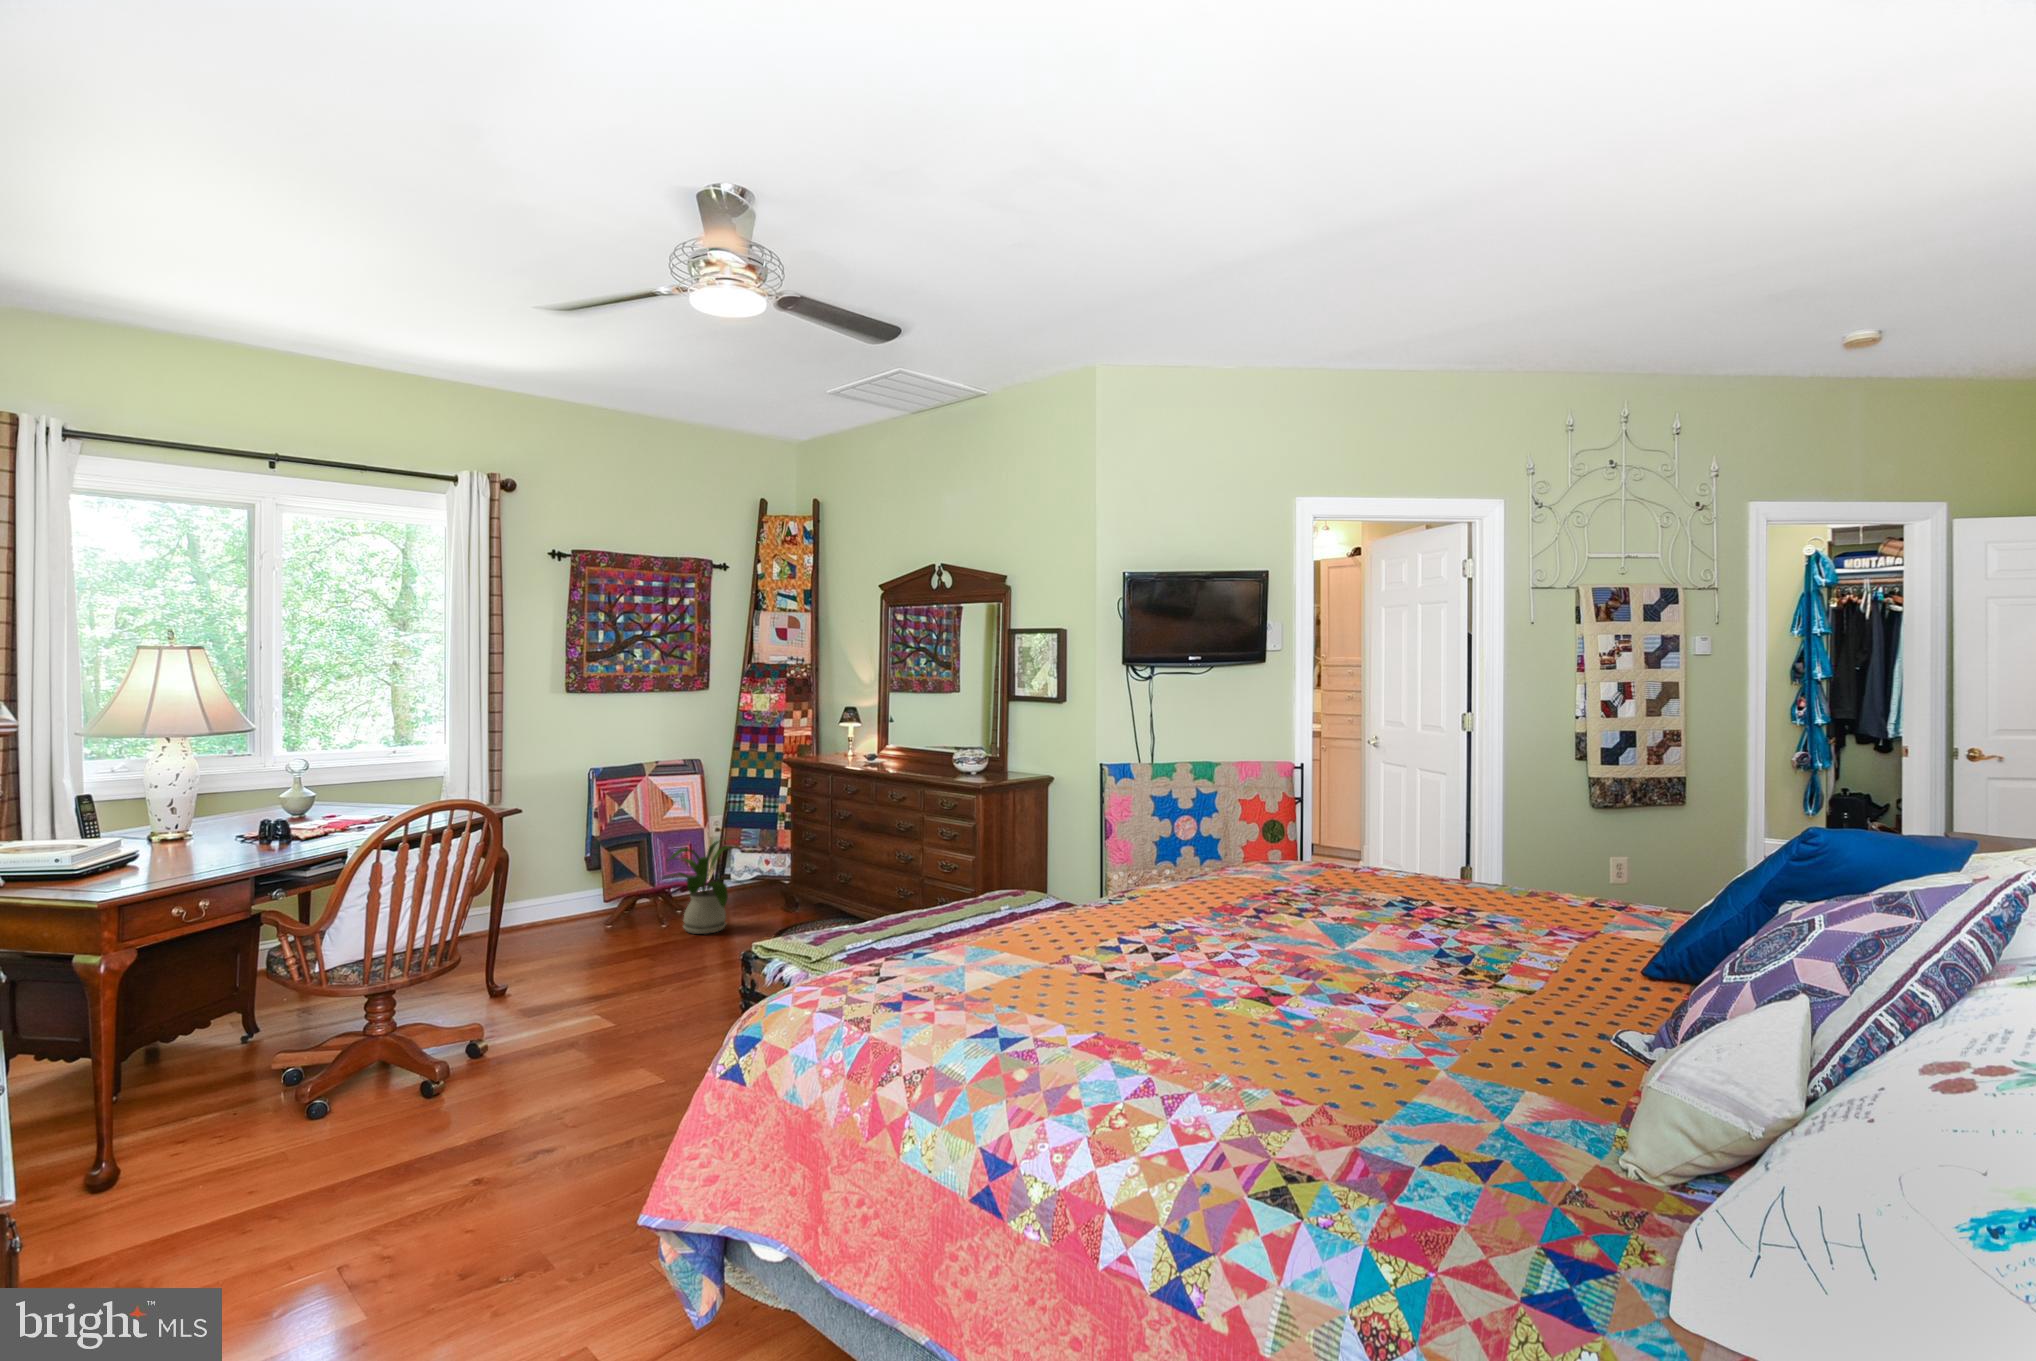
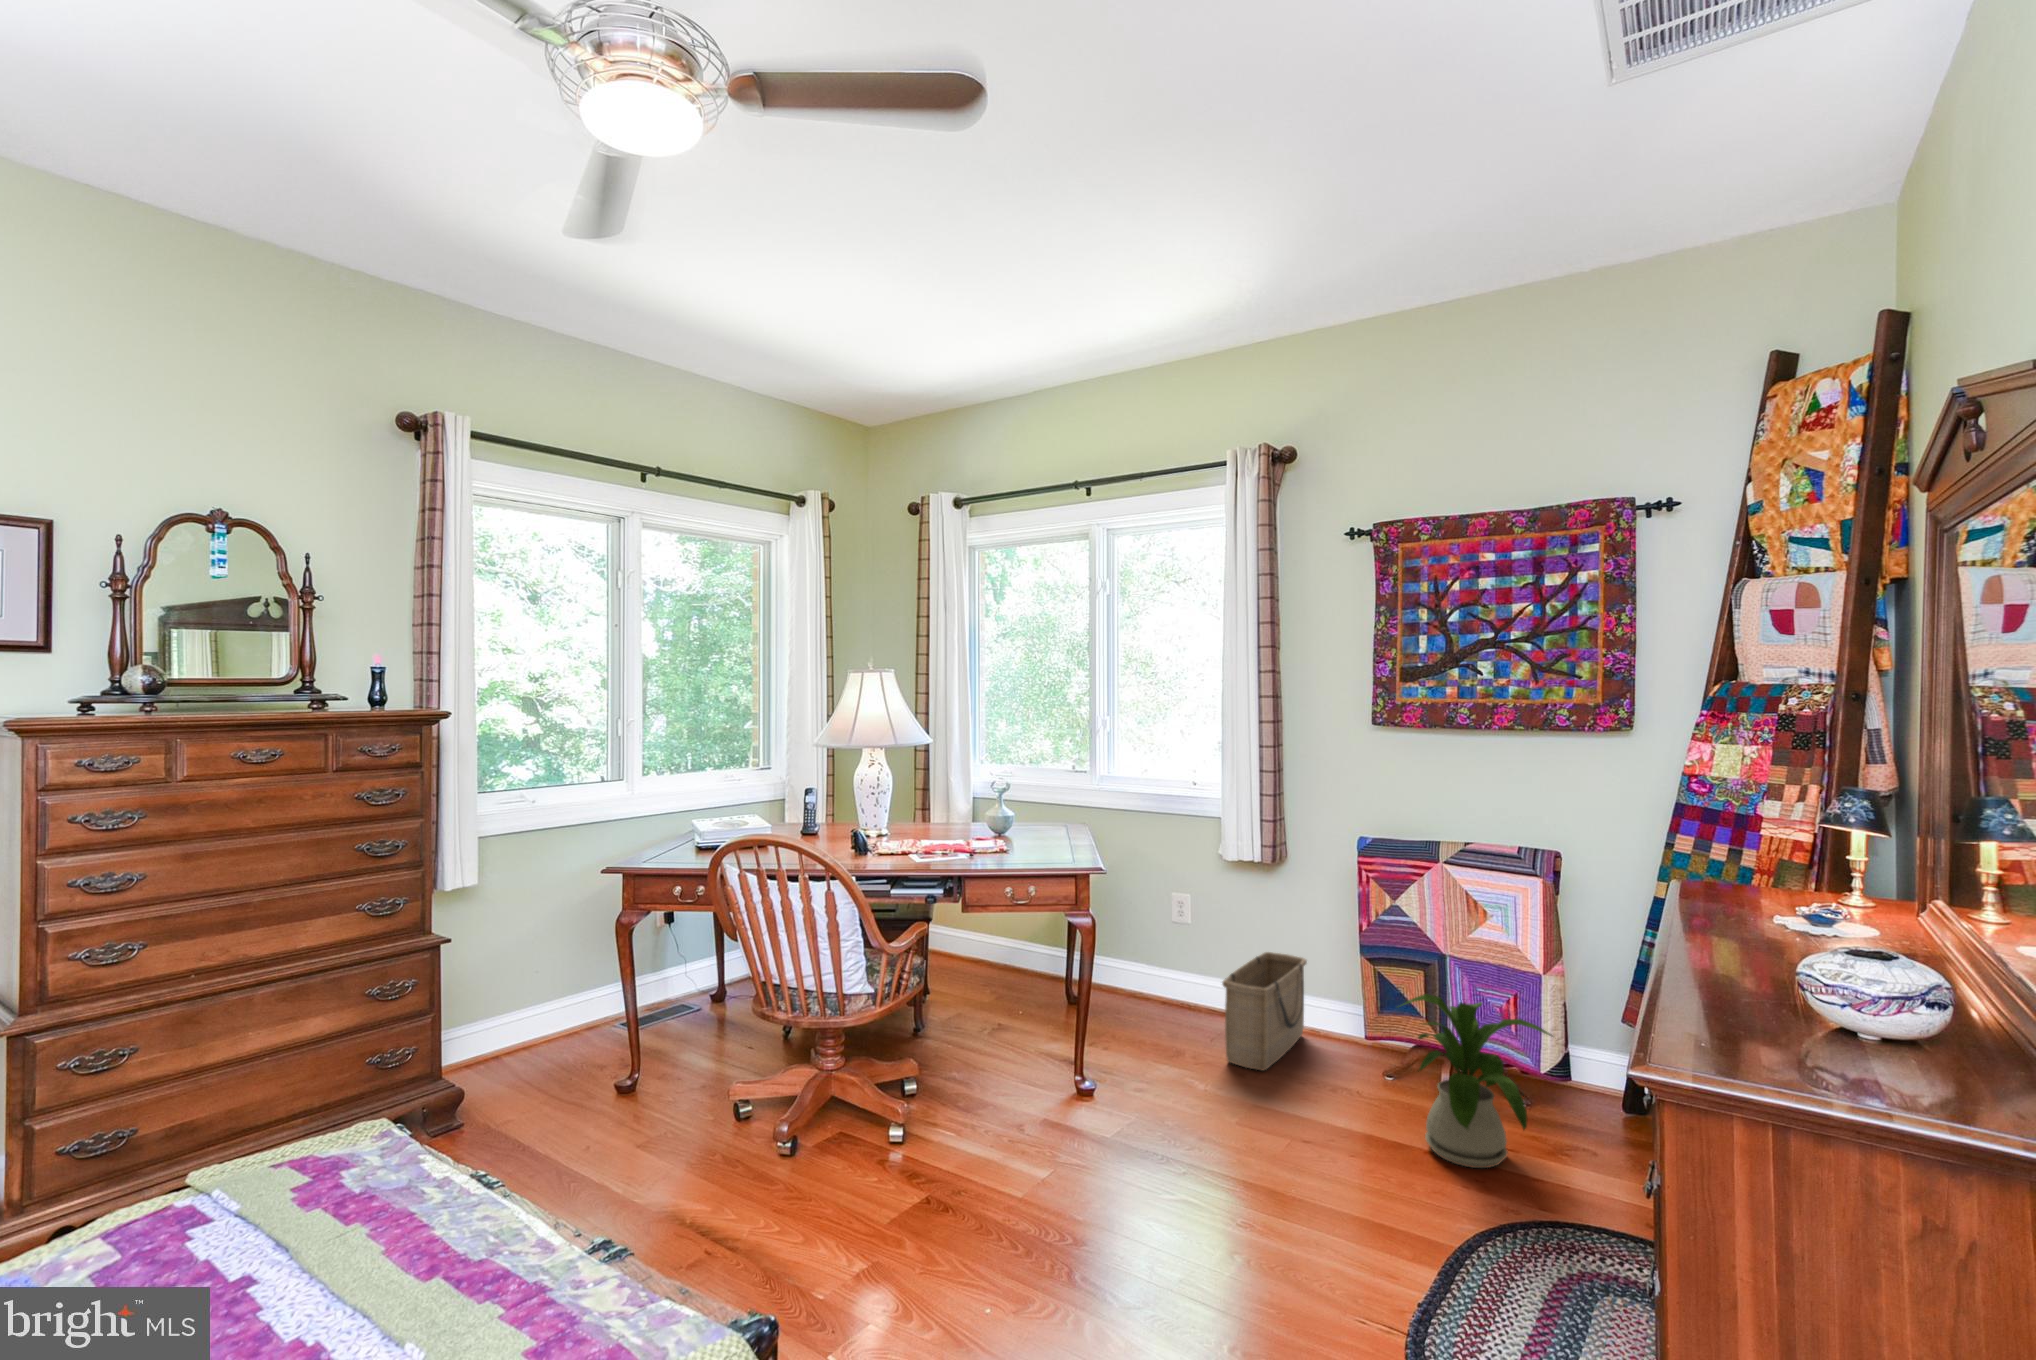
basket: none [487,874,558,953] -> present [1222,952,1307,1070]

